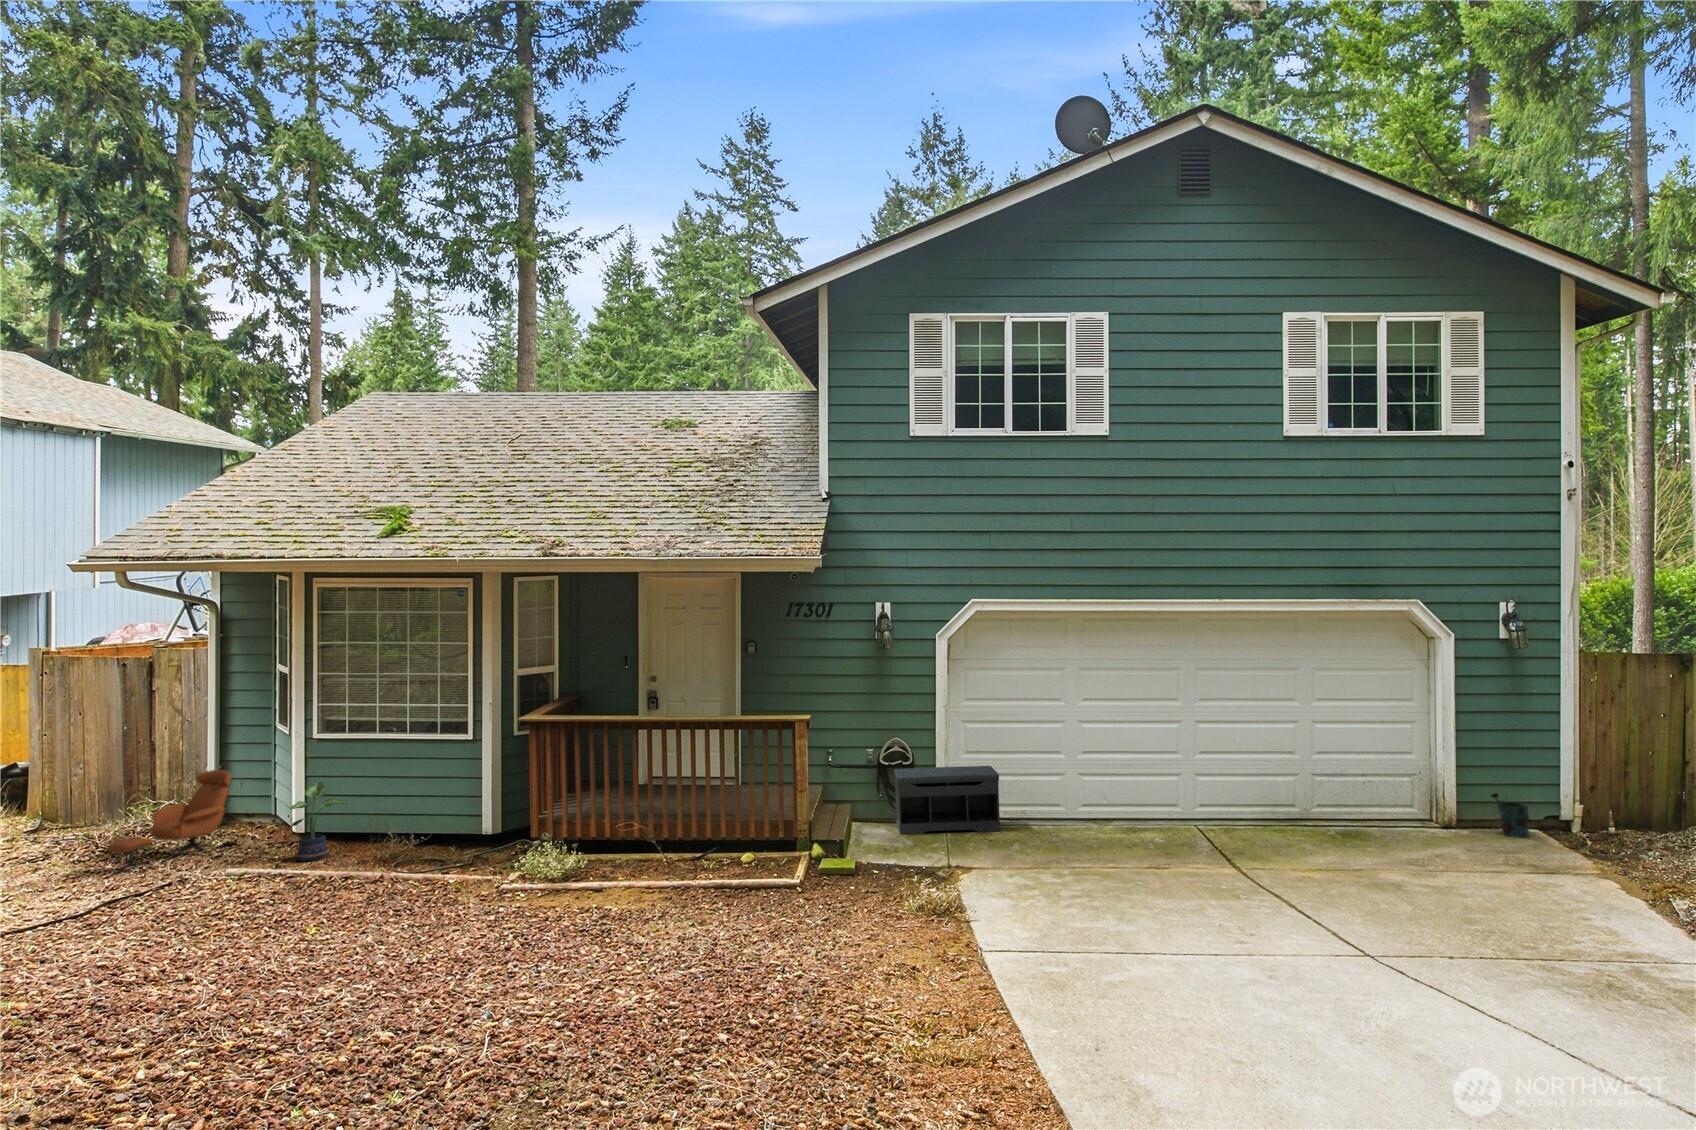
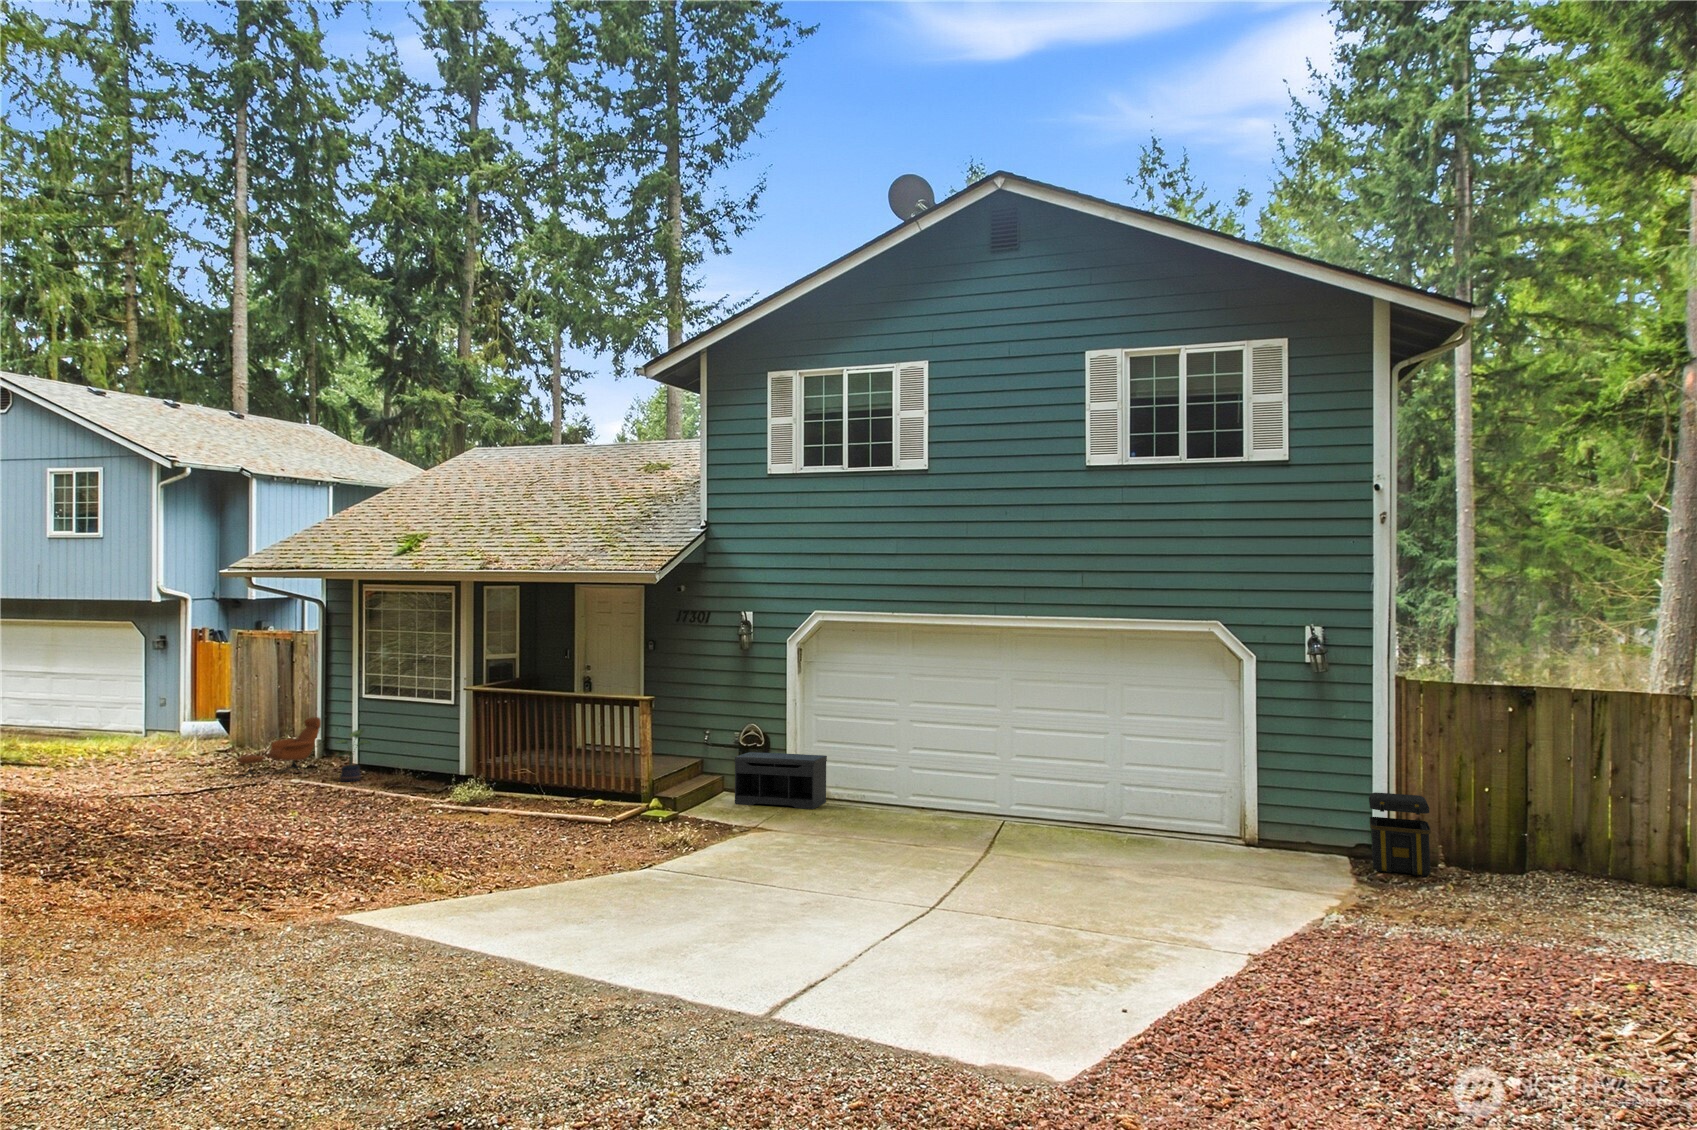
toolbox: none [1564,760,1647,838] -> present [1369,792,1431,876]
watering can: present [1491,793,1529,838] -> none [1284,820,1310,864]

